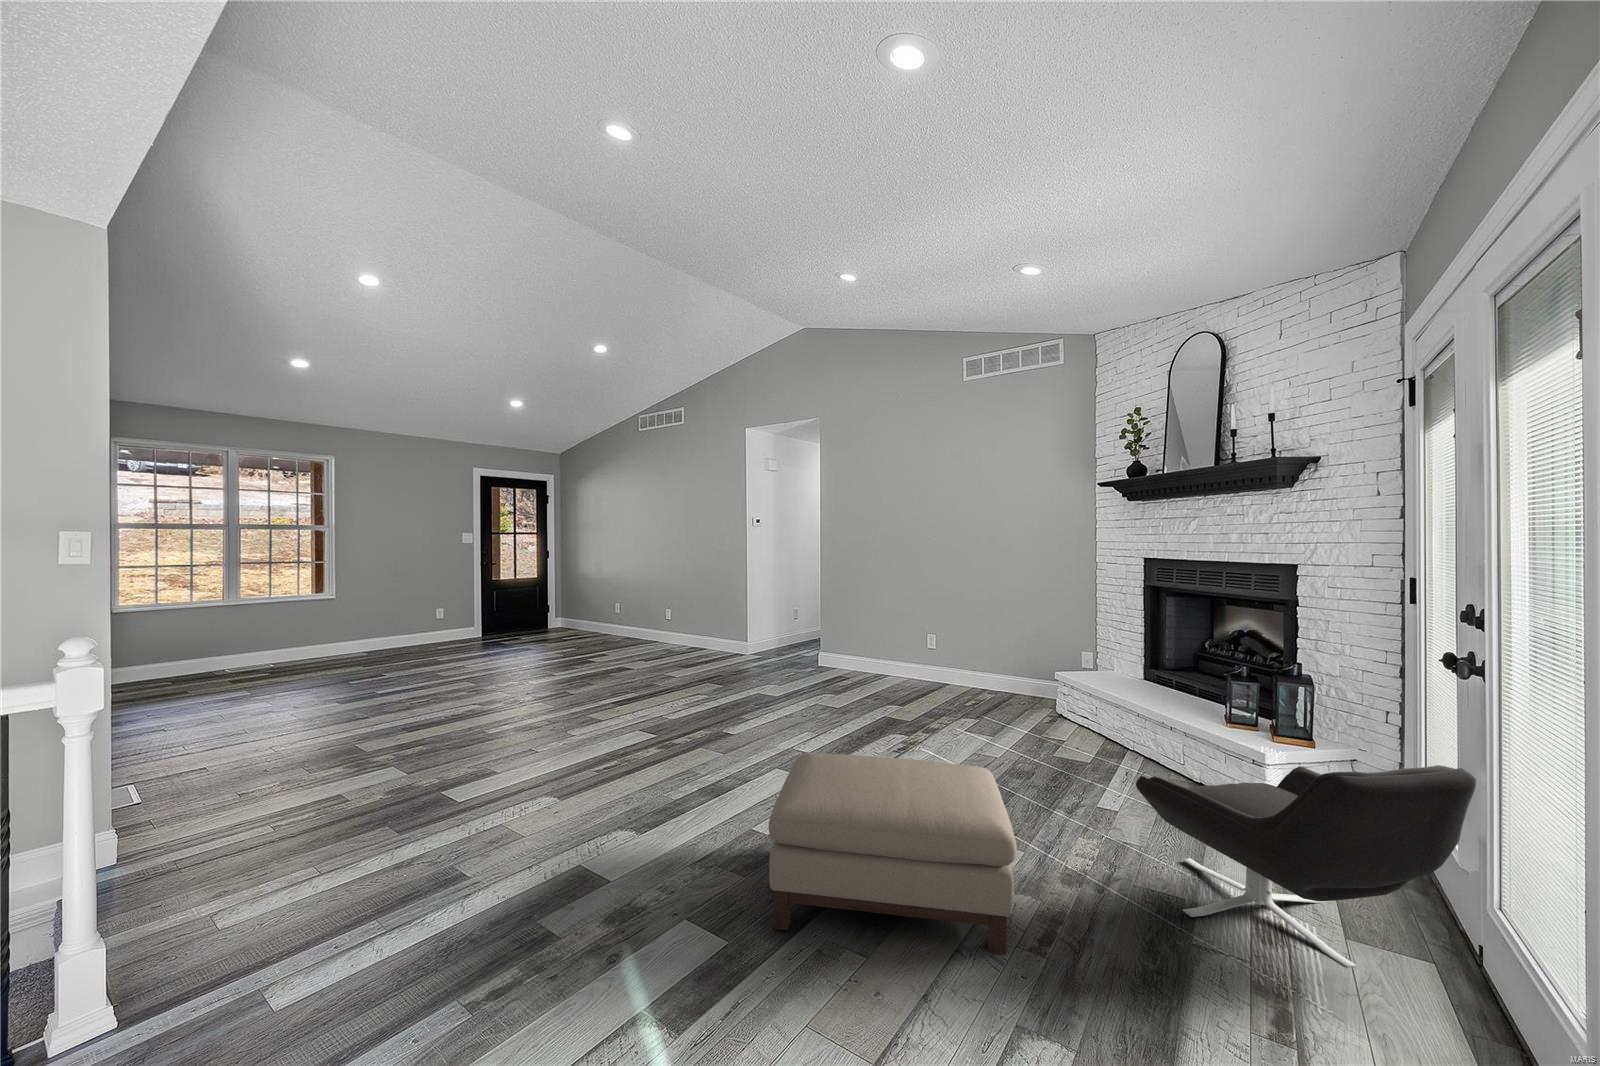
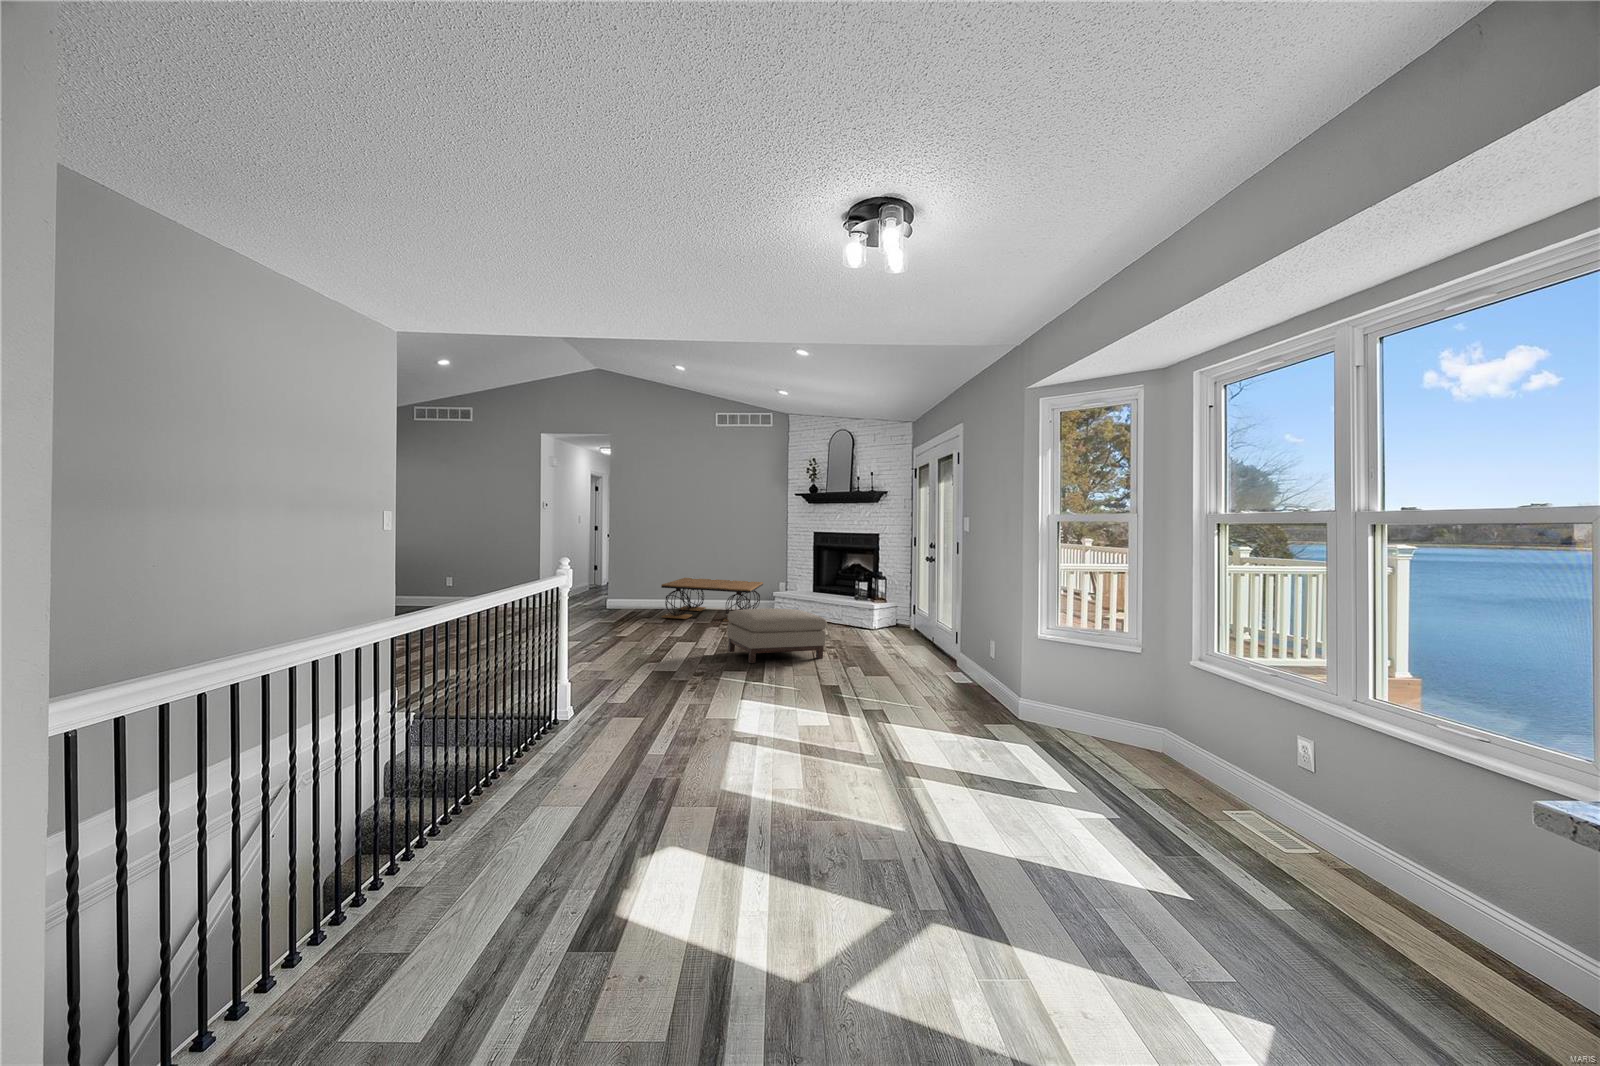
coffee table: none [841,631,1048,736] -> present [661,578,763,622]
lounge chair: present [1136,765,1476,967] -> none [847,588,933,650]

